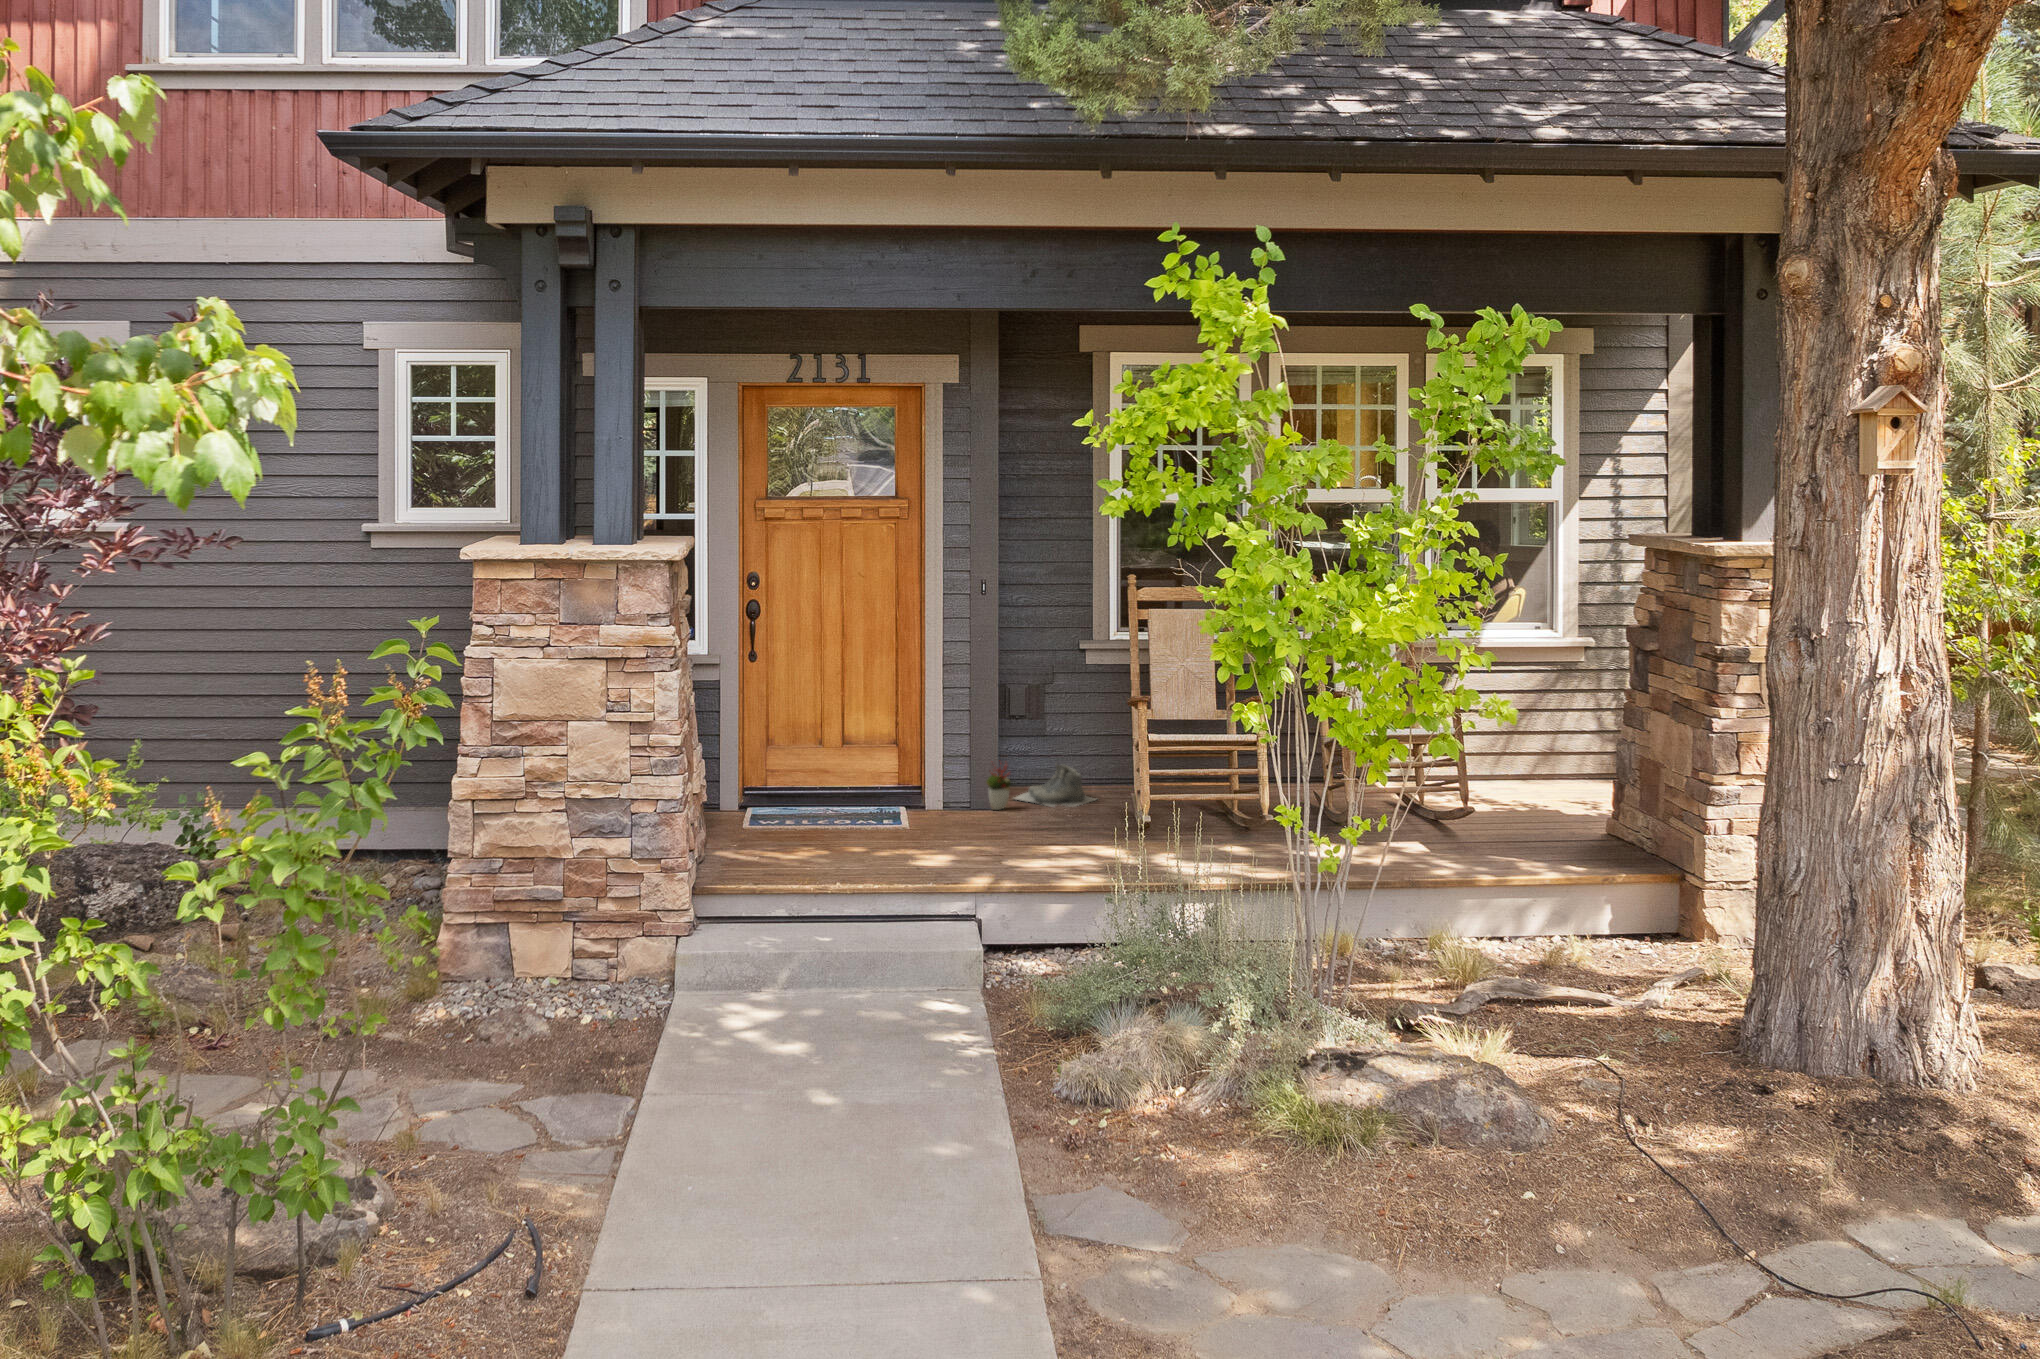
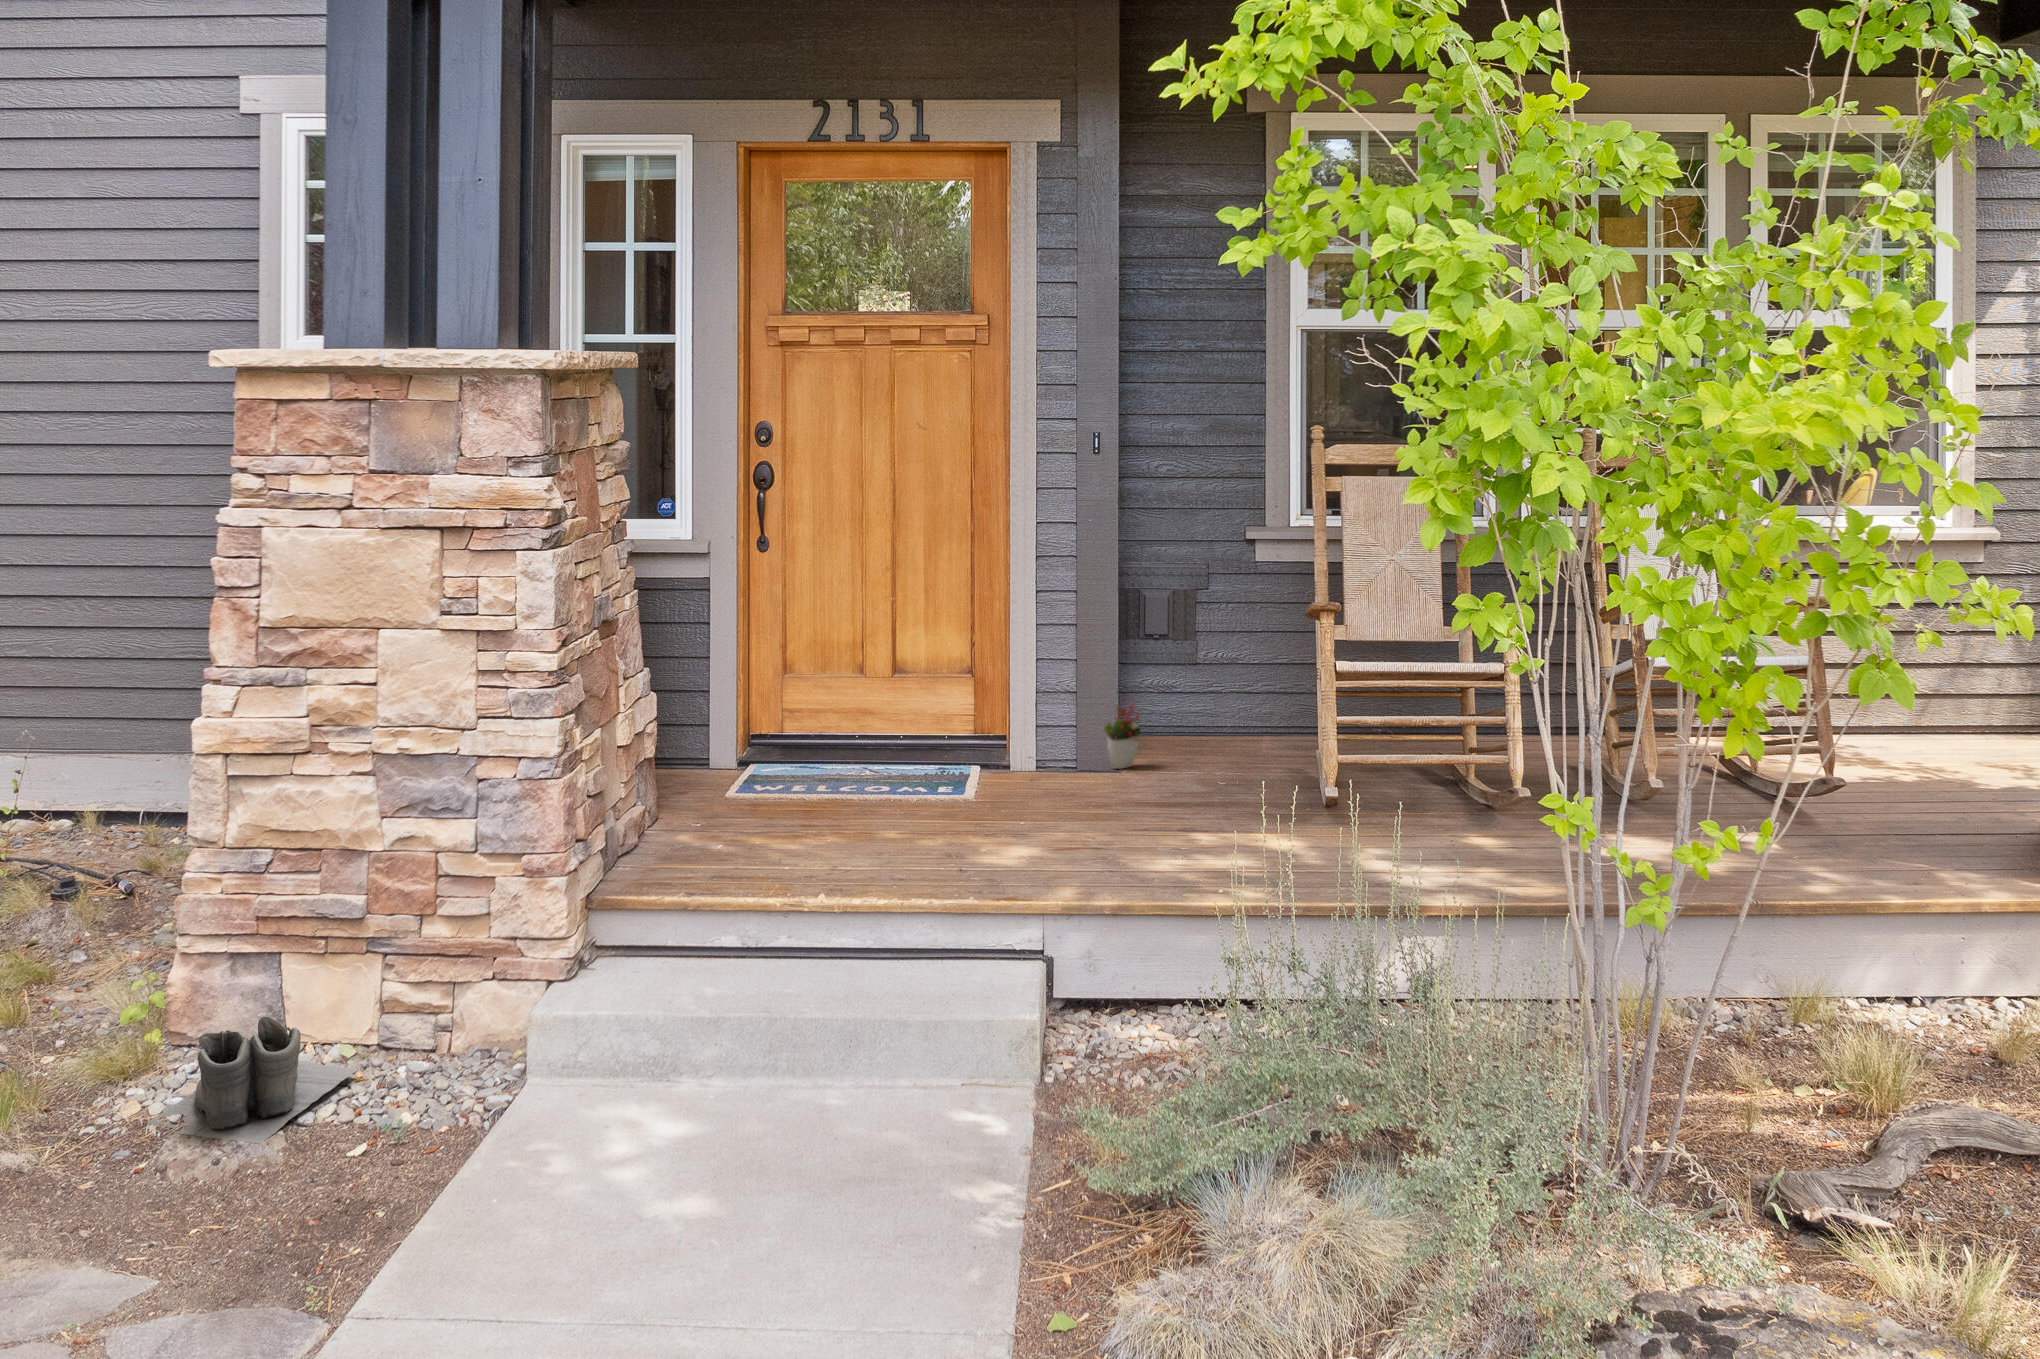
boots: present [1015,765,1096,807] -> present [147,1016,357,1144]

